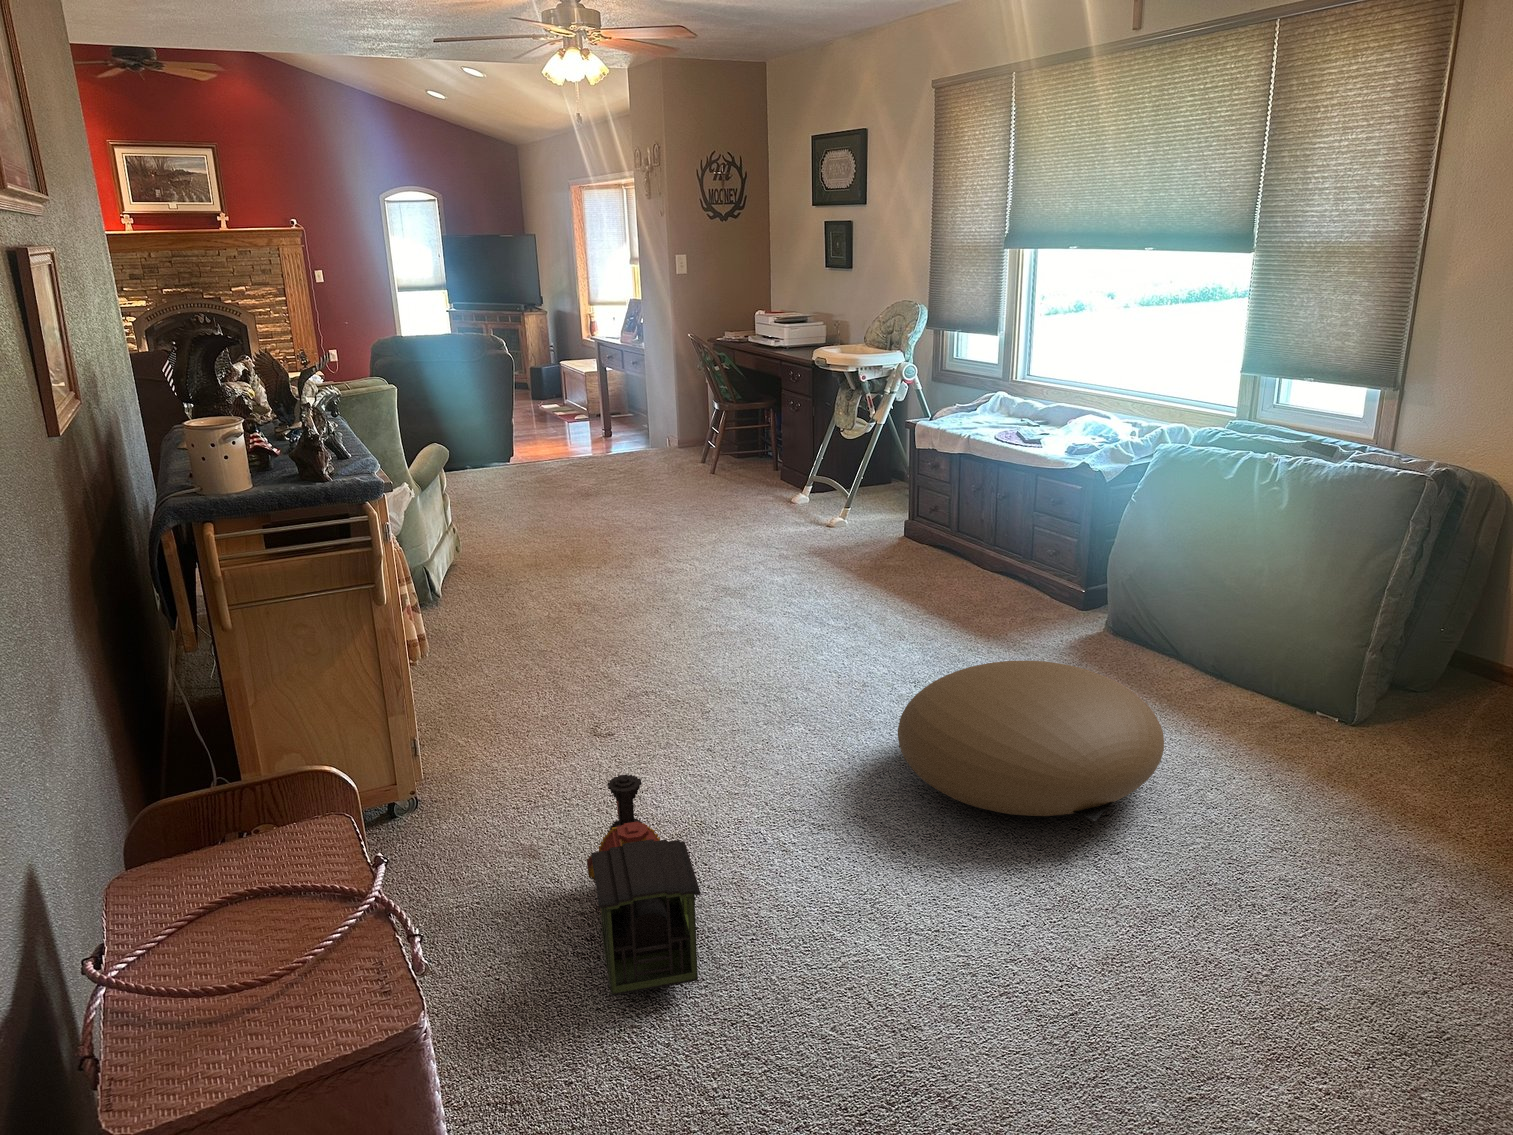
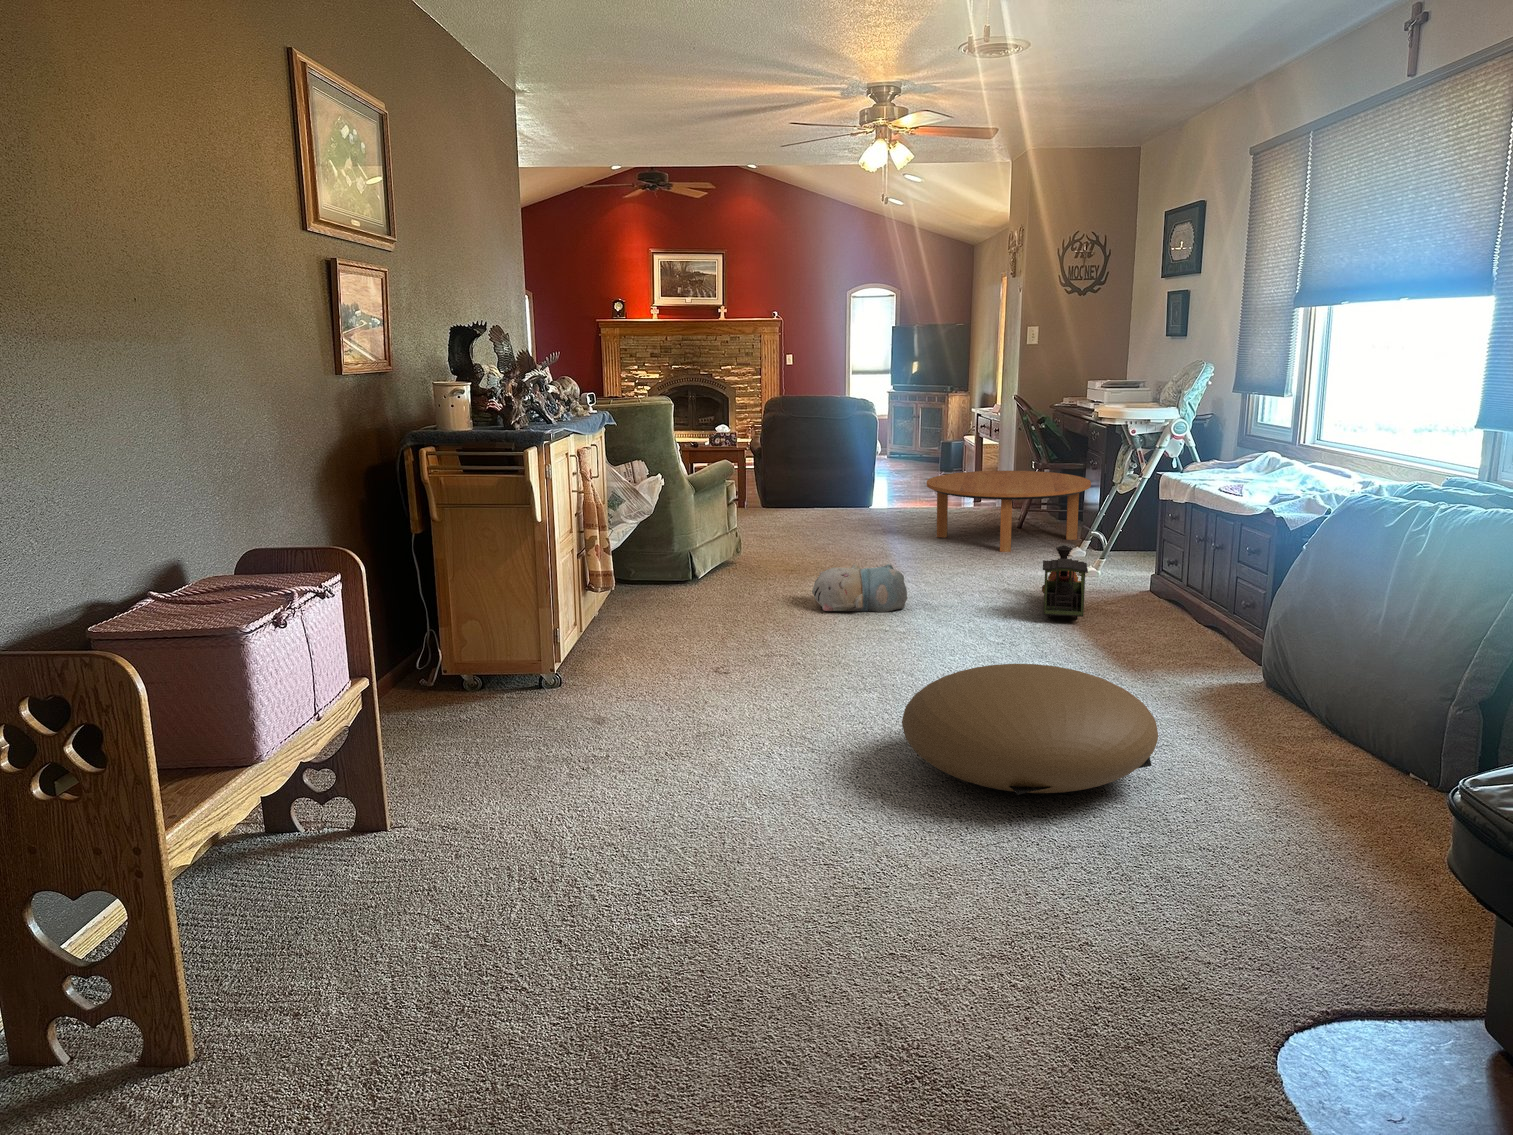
coffee table: none [613,414,787,508] -> present [927,471,1091,552]
plush toy: none [583,545,696,613] -> present [812,564,907,612]
toy train: present [587,774,700,996] -> present [1042,545,1088,620]

